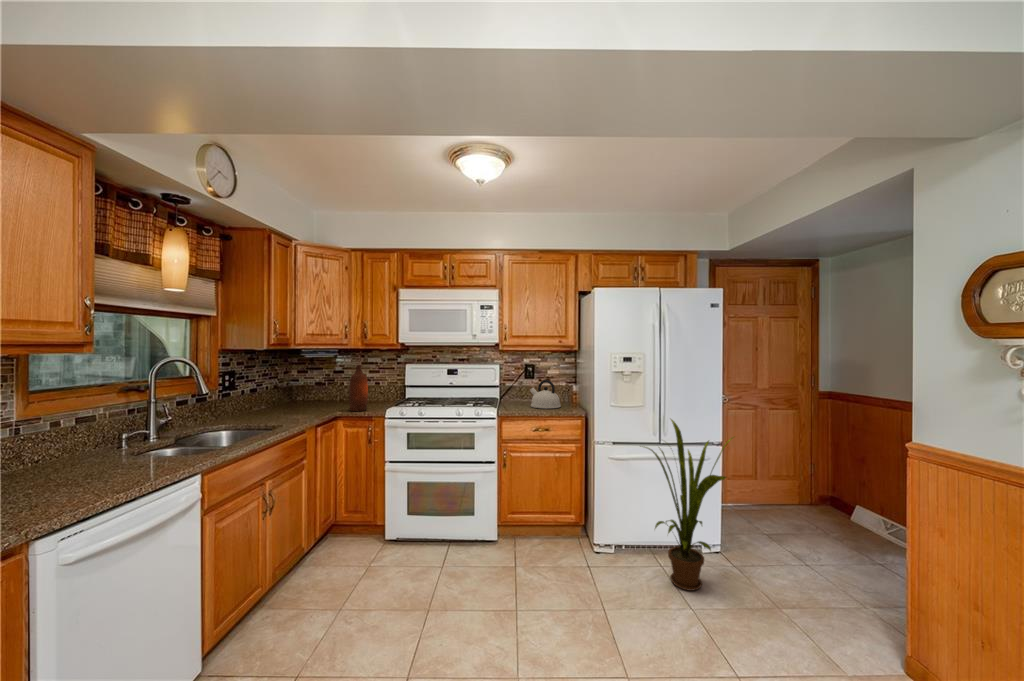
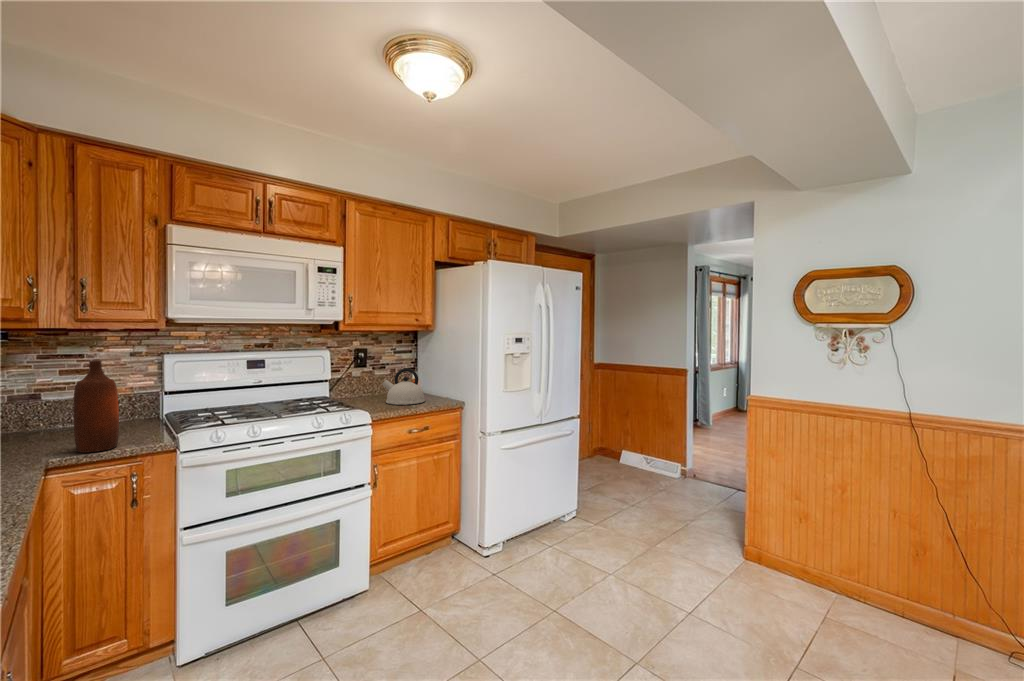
house plant: present [645,419,732,591] -> none [549,398,634,560]

